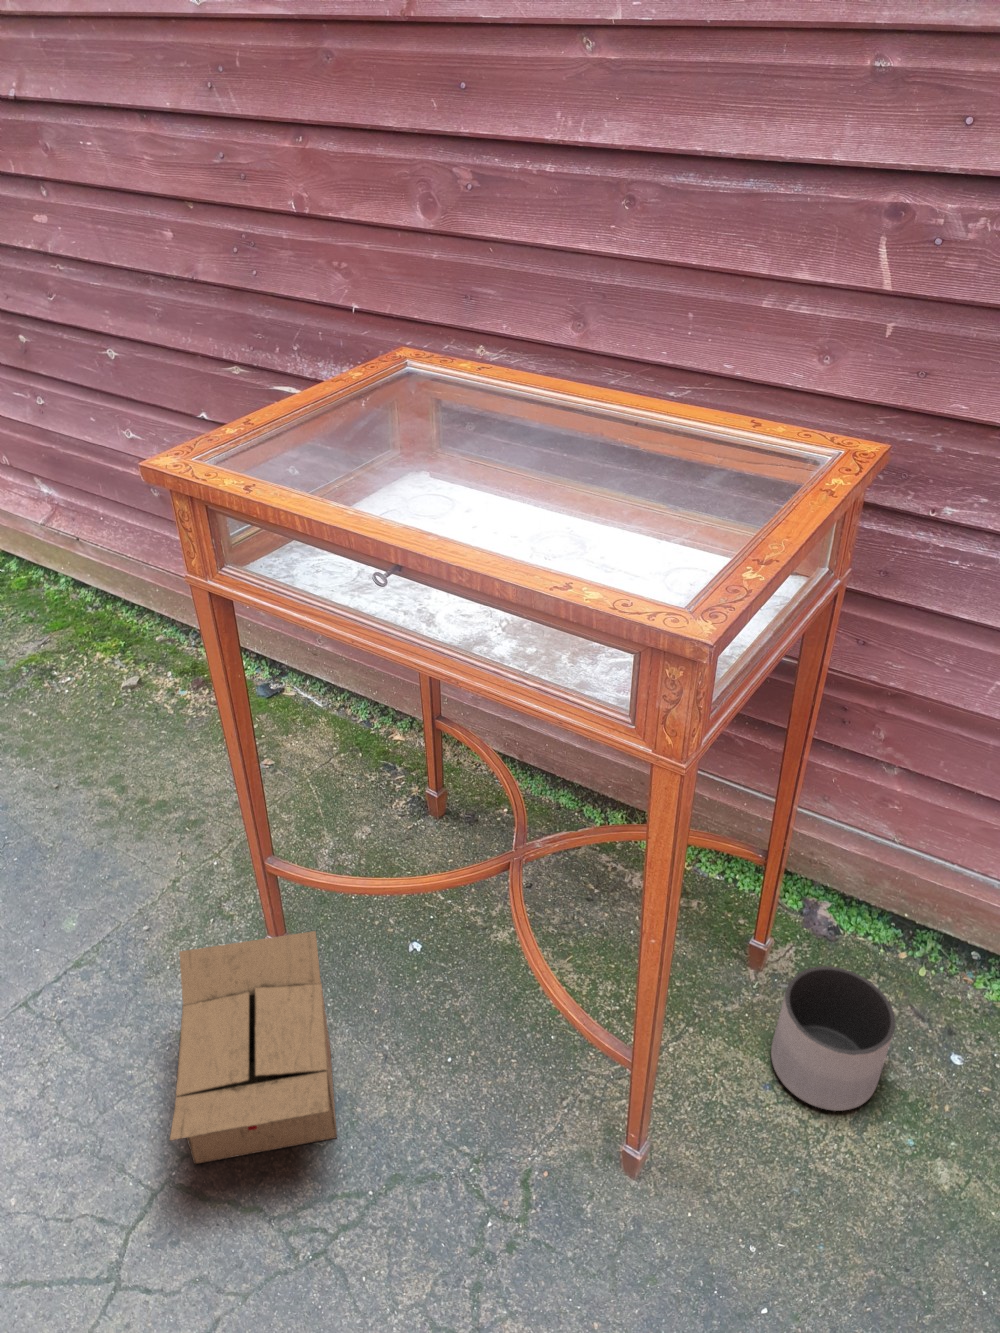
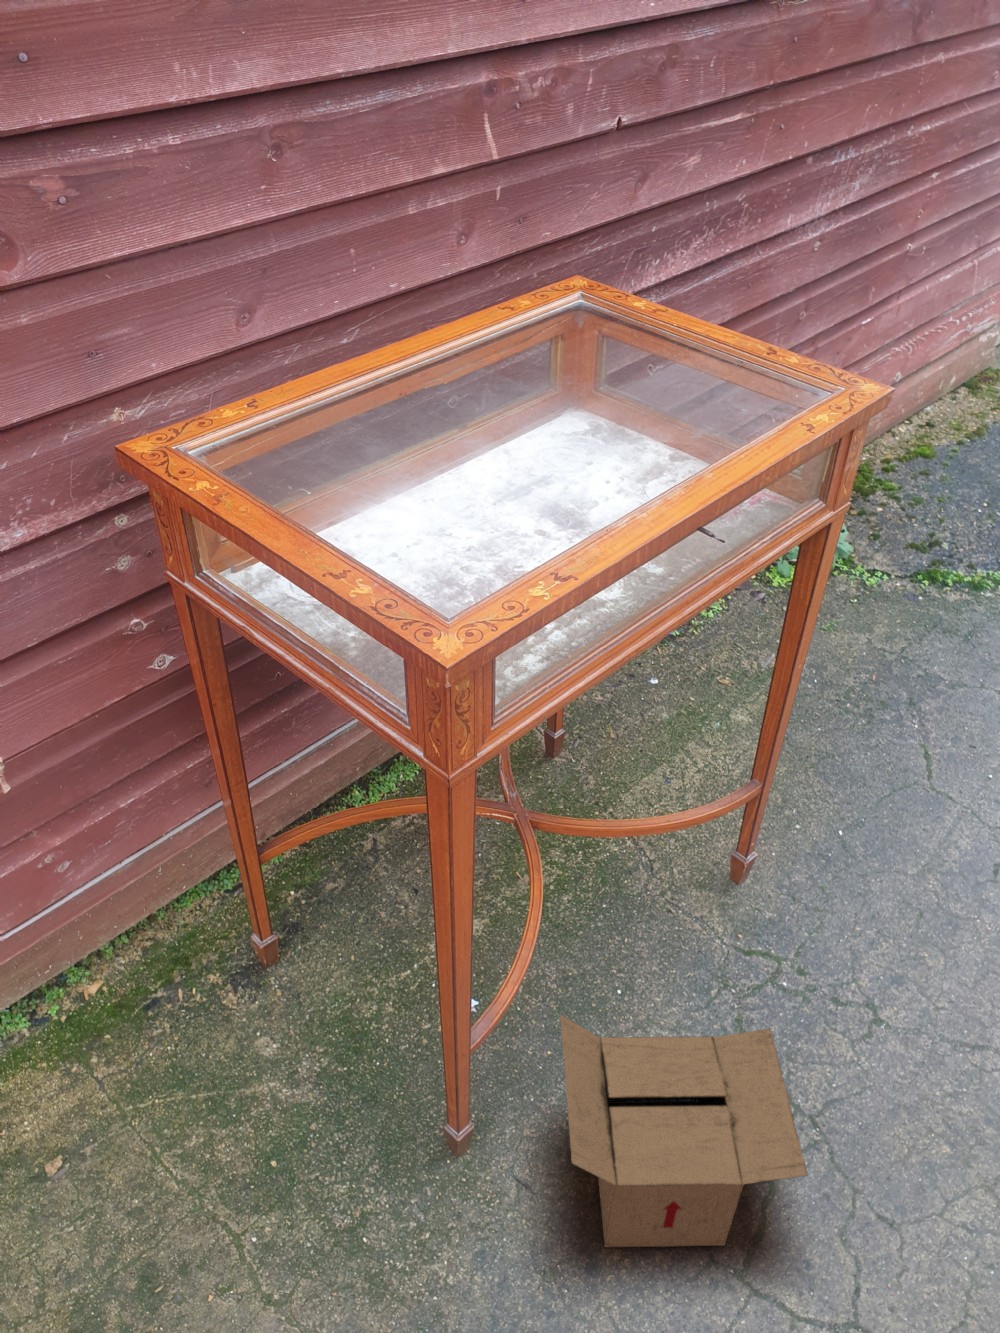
planter: present [771,966,895,1111] -> none [615,666,705,771]

